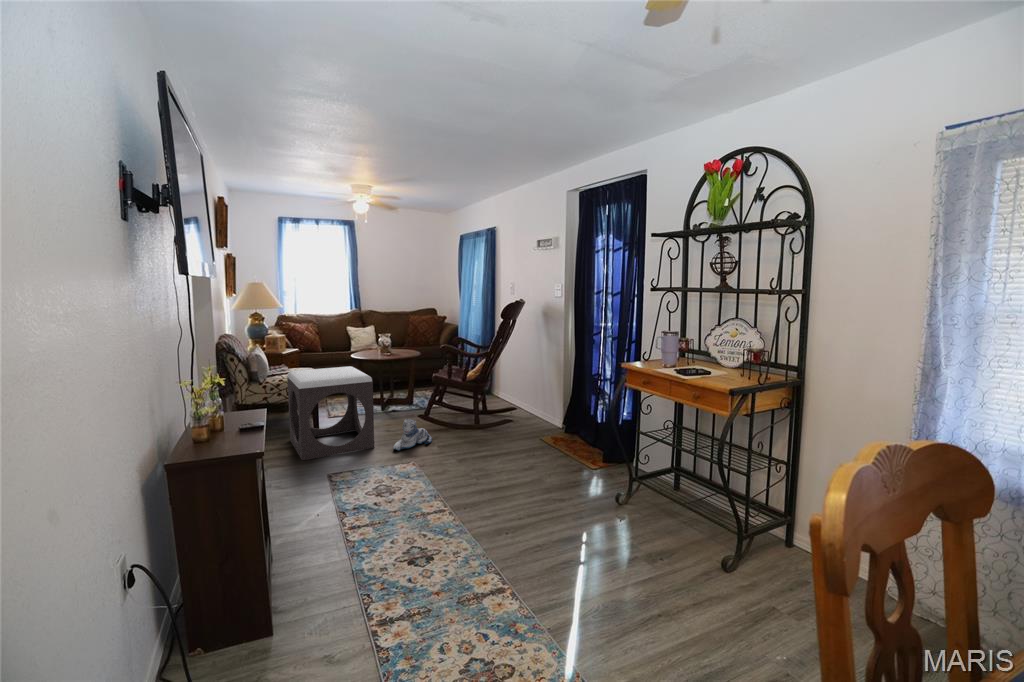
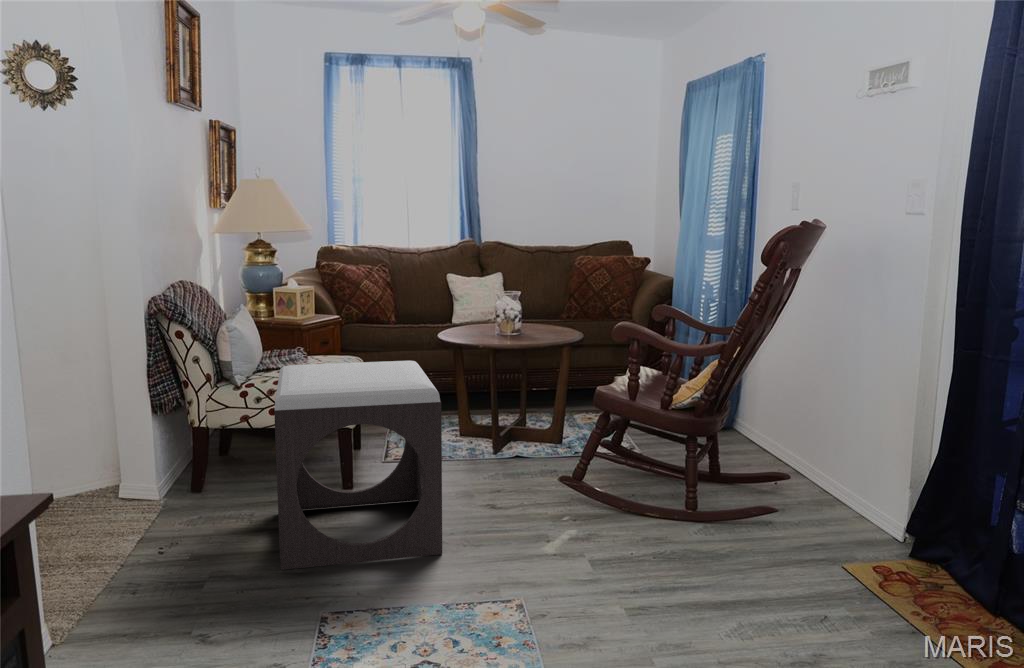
plush toy: present [393,419,432,451] -> none [480,494,578,572]

